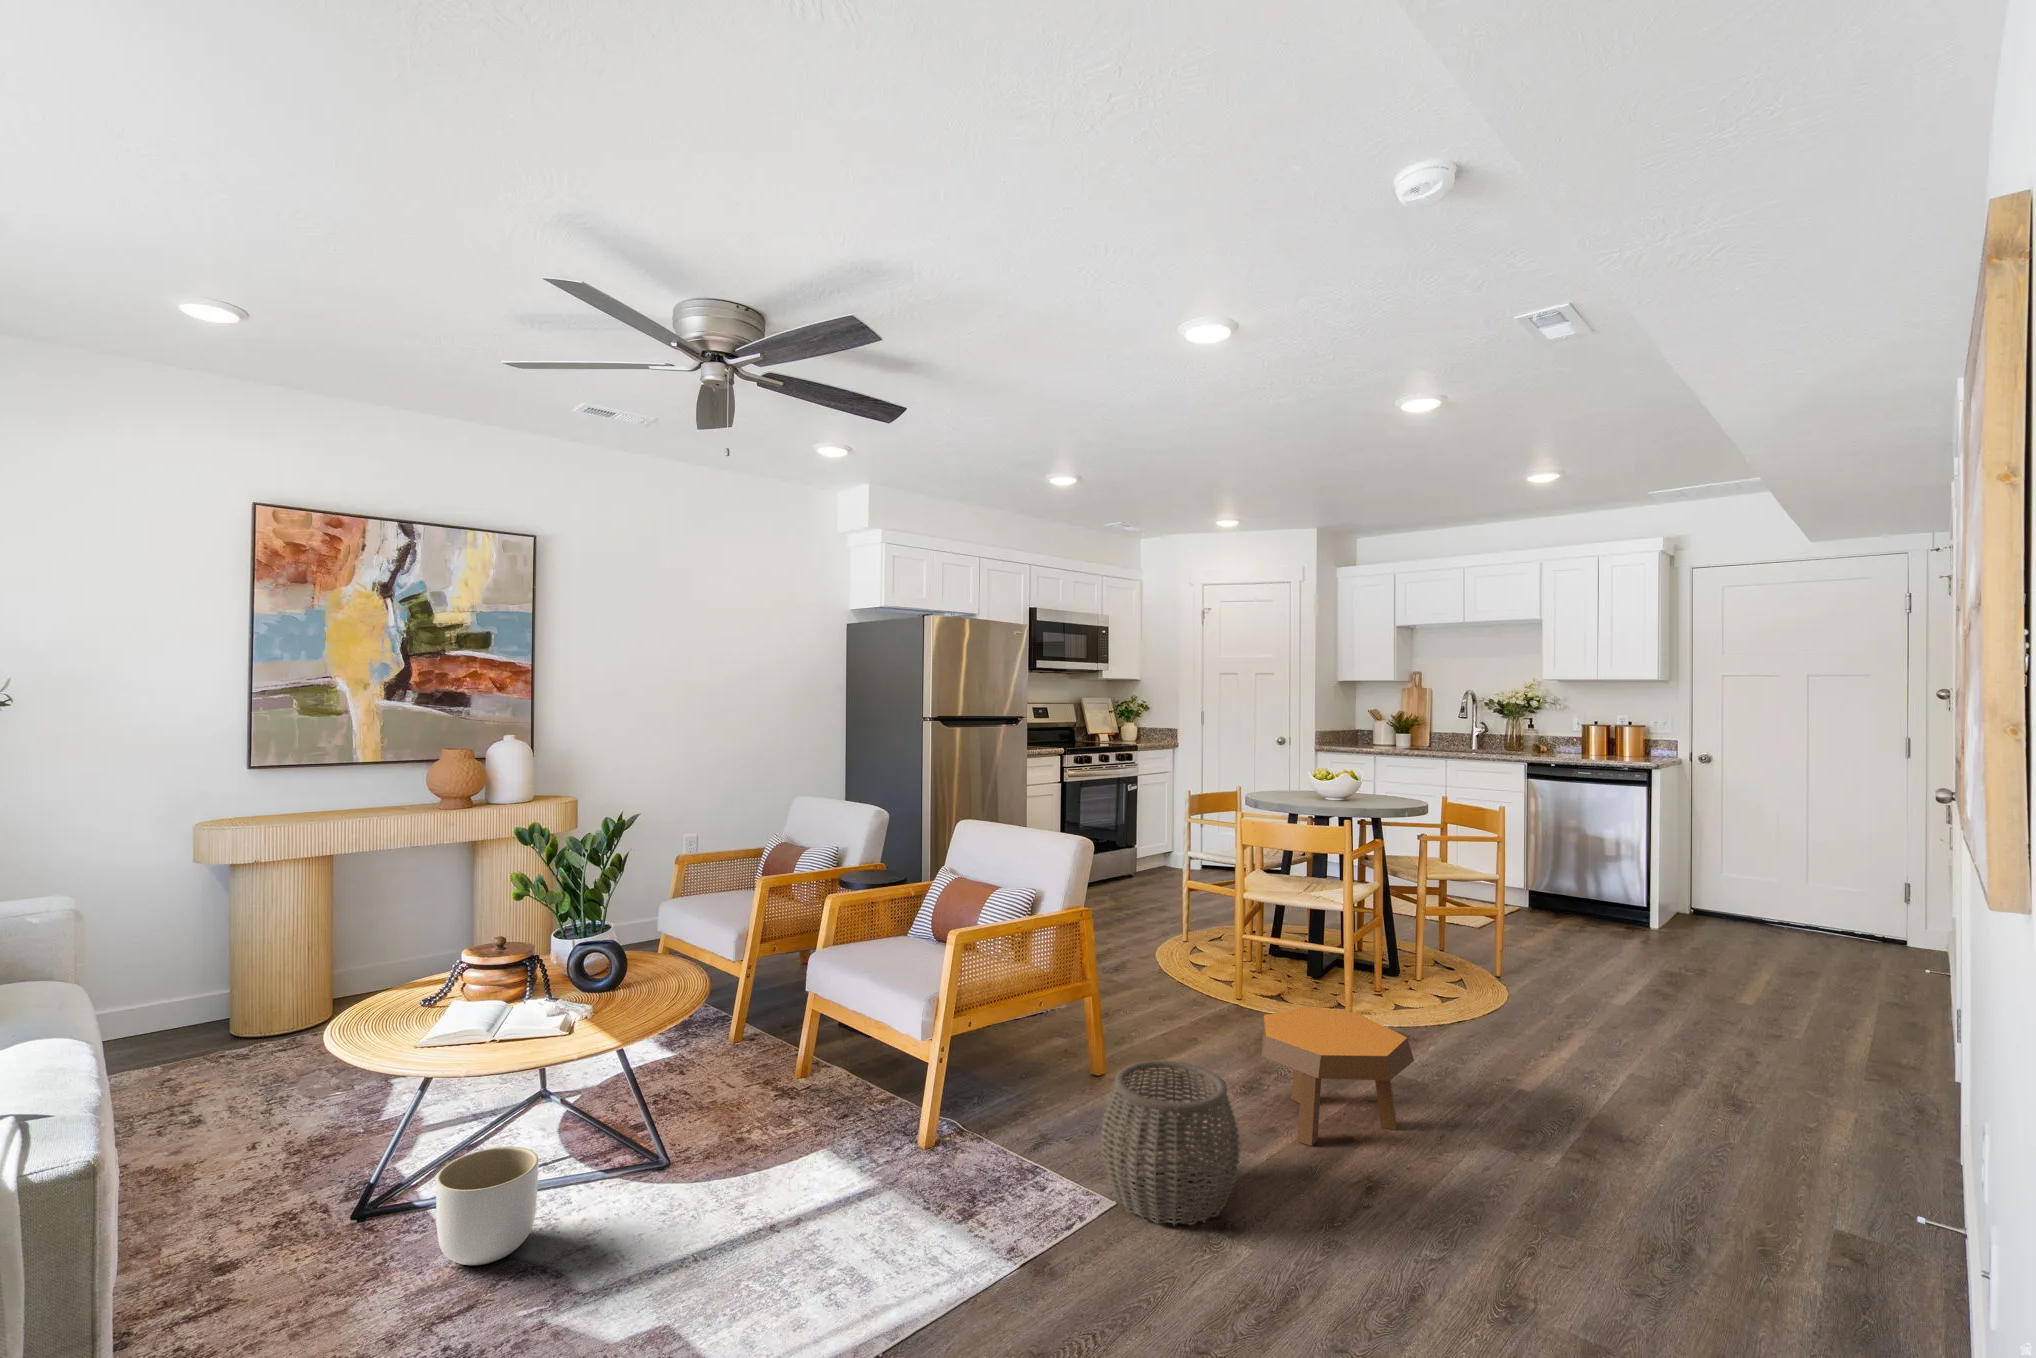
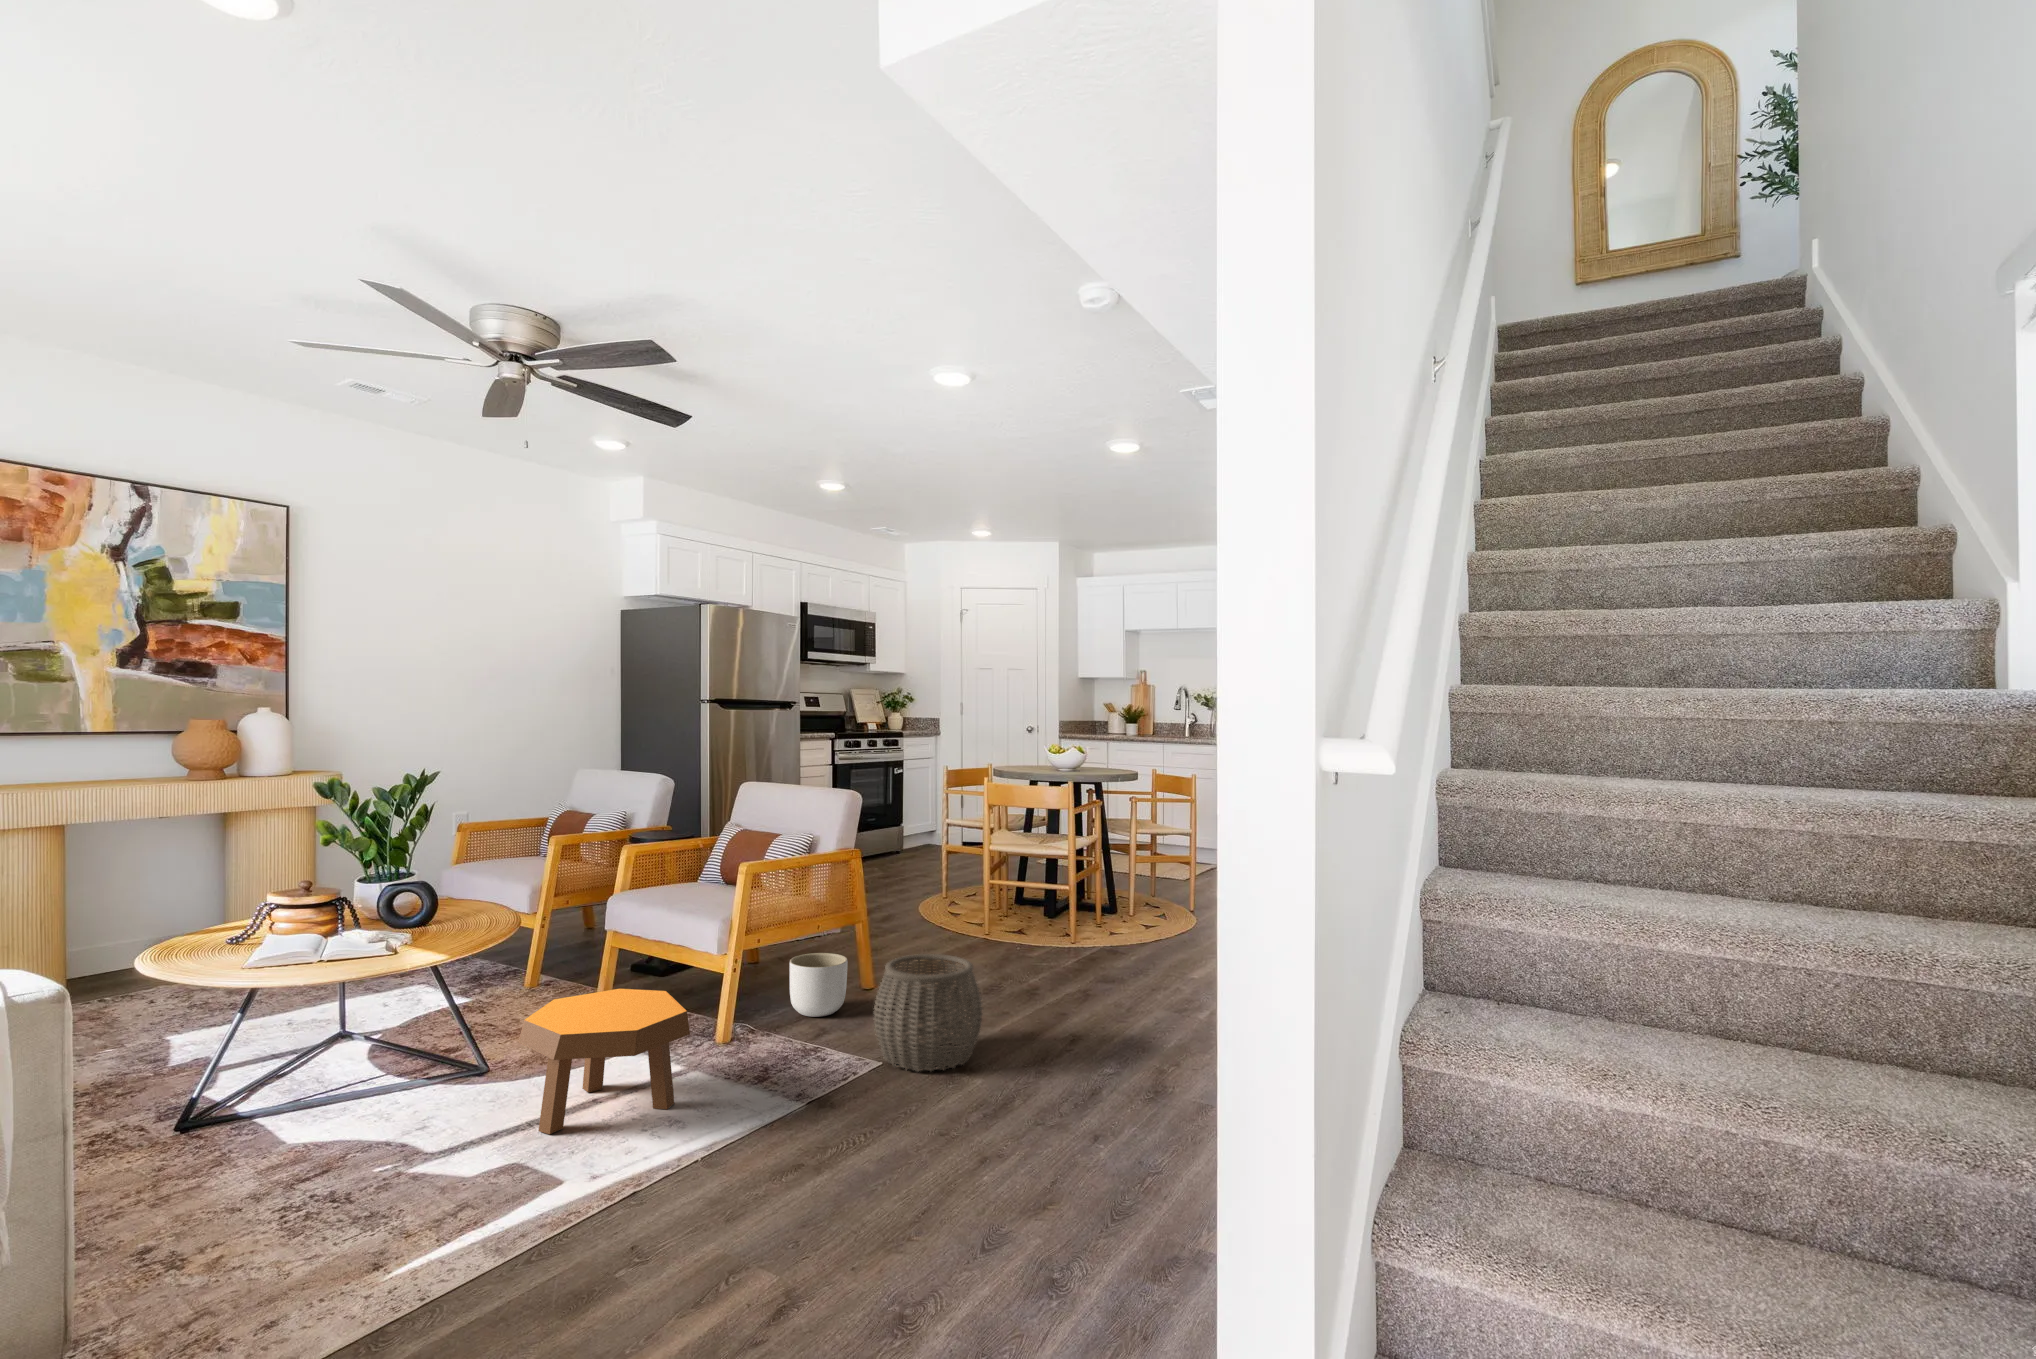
footstool: present [1262,1007,1414,1146] -> present [518,989,690,1134]
planter: present [436,1147,539,1265] -> present [790,953,848,1017]

